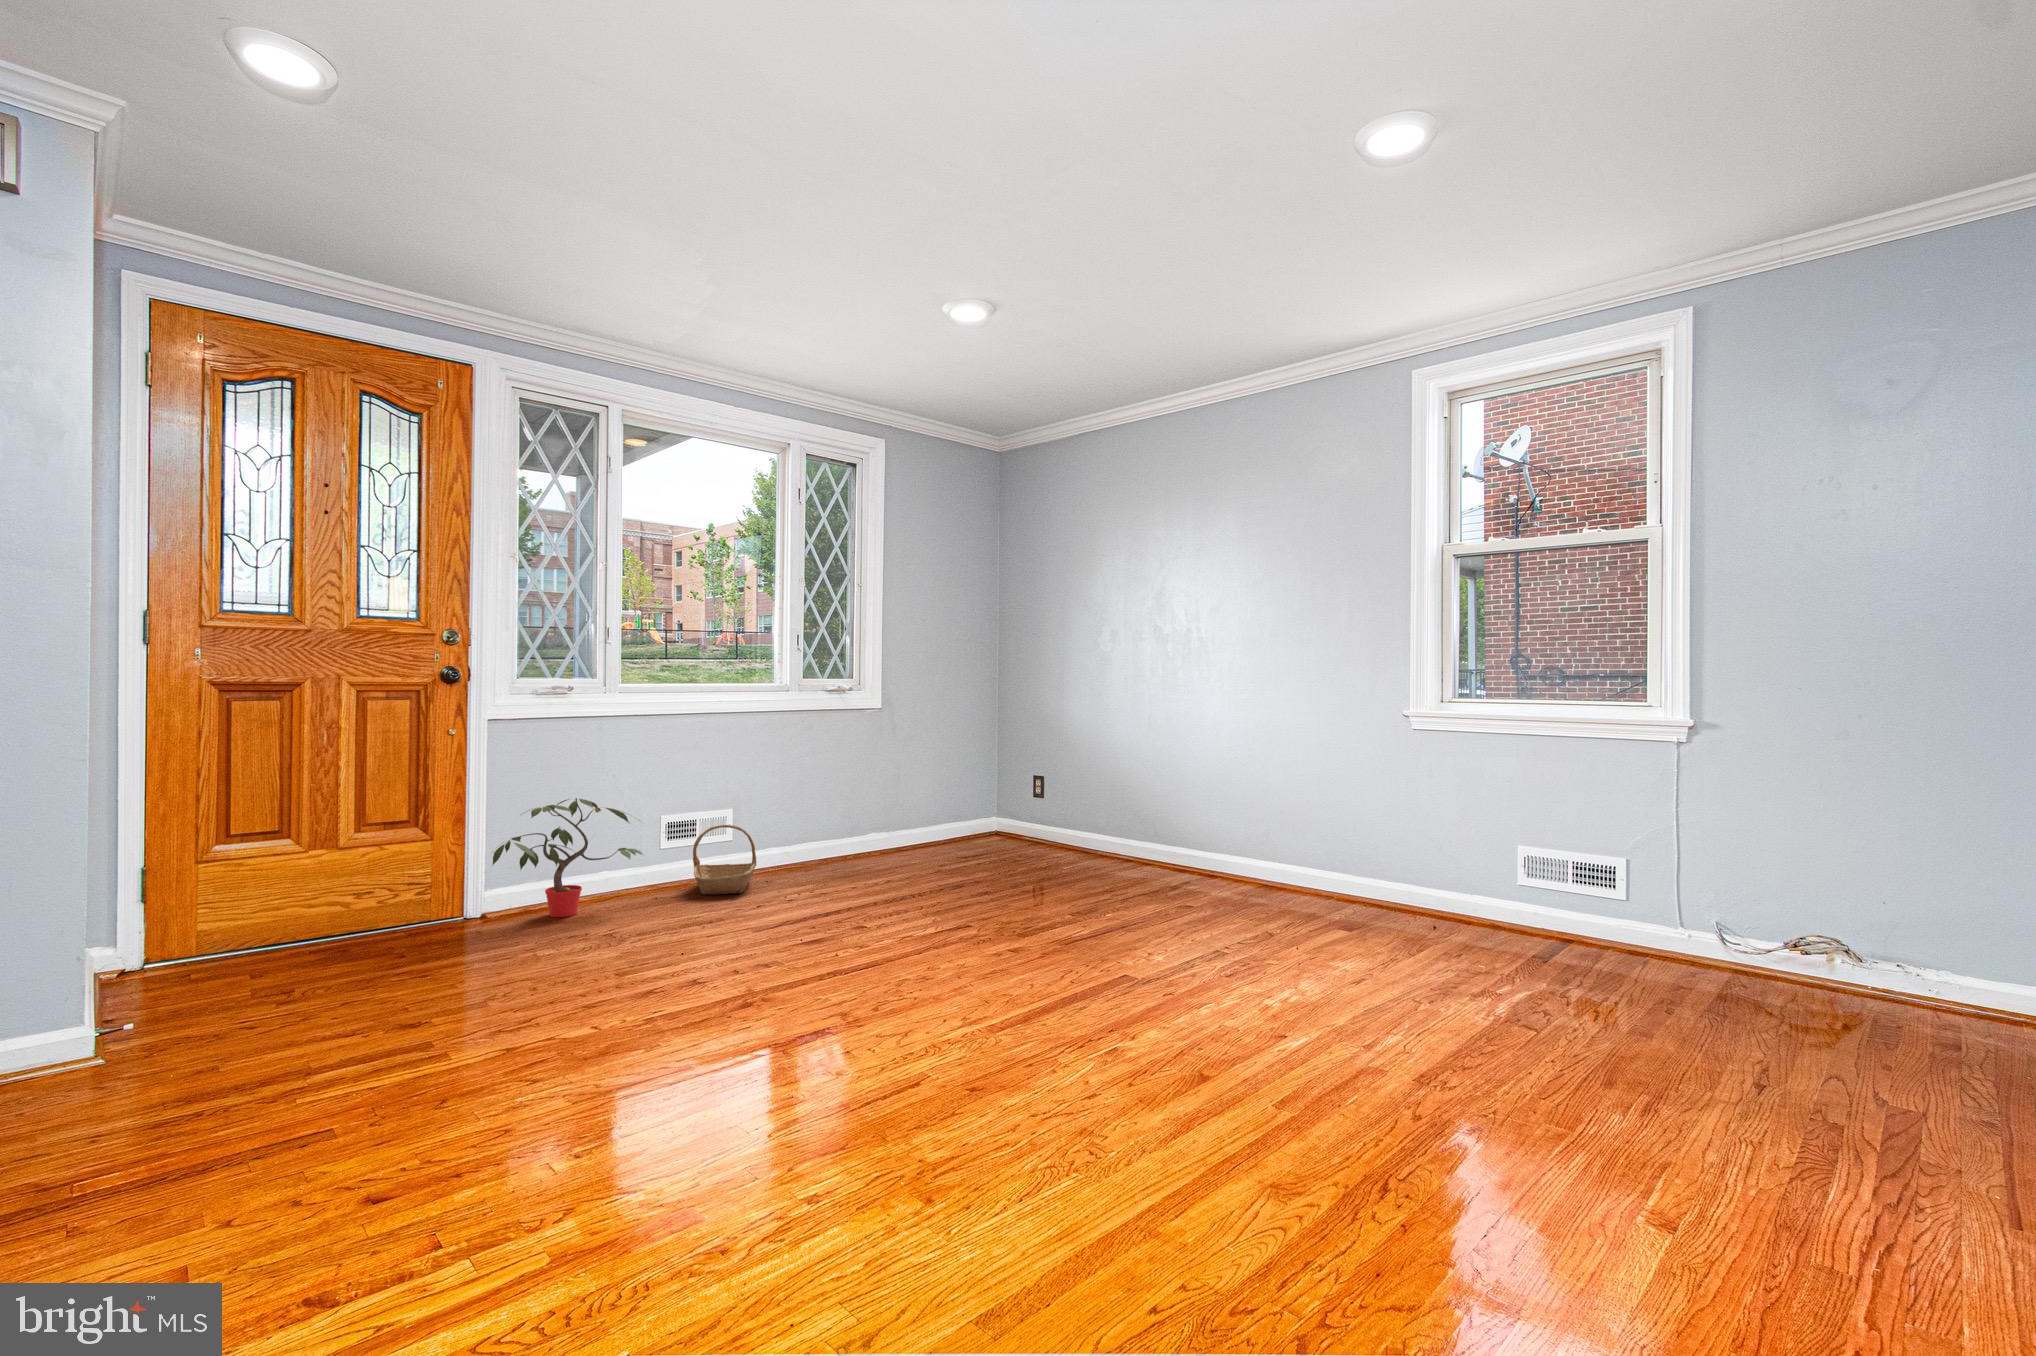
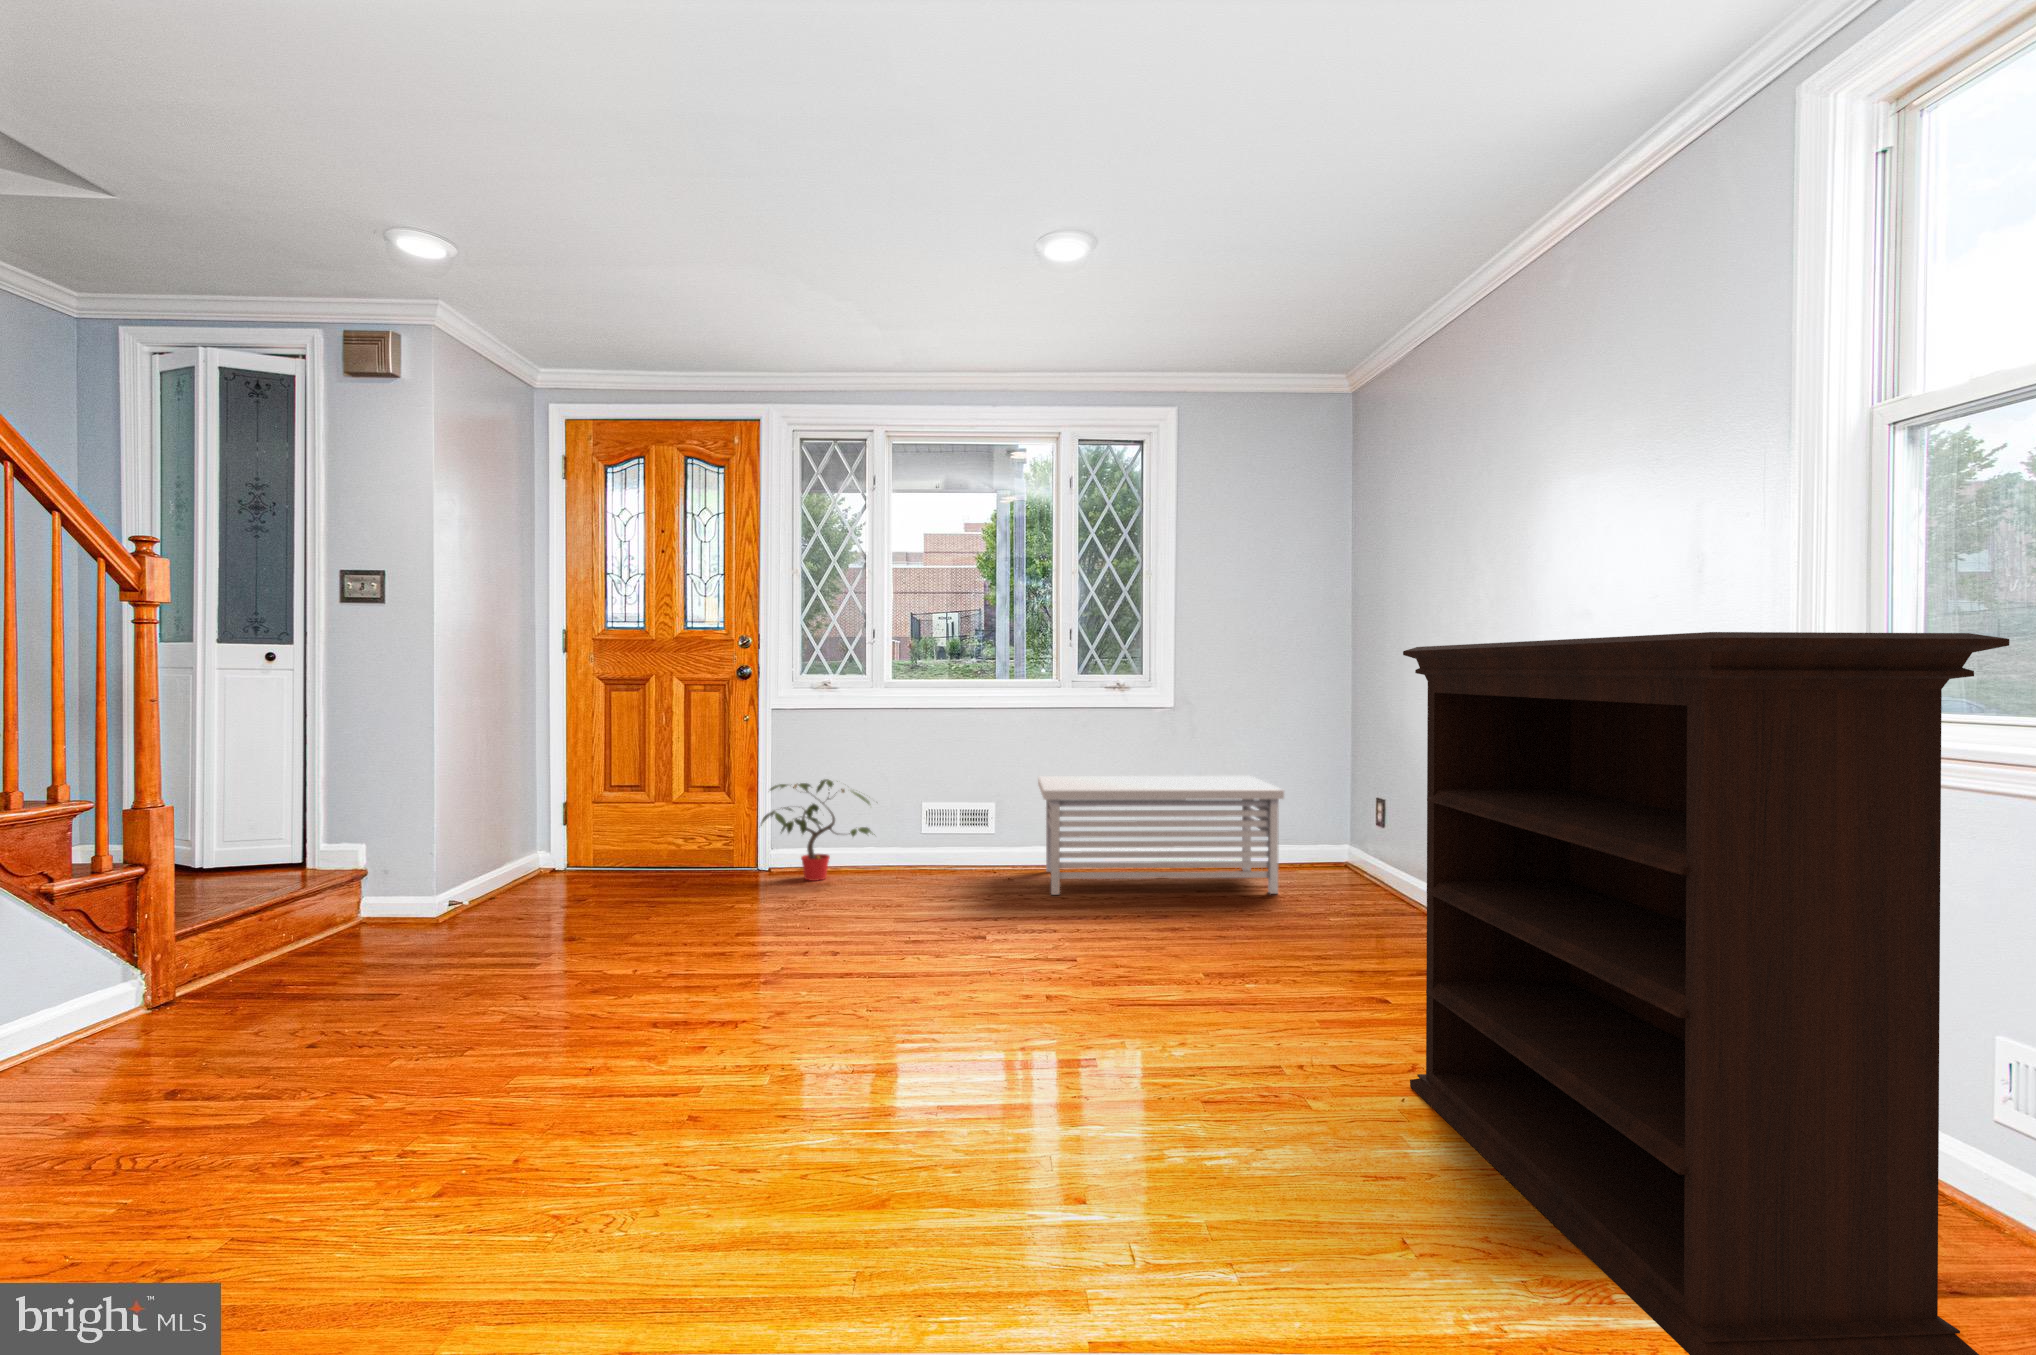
bookshelf: none [1291,661,1615,998] -> present [1403,632,2009,1355]
storage bench: none [776,766,1003,886] -> present [1038,776,1284,895]
basket: present [693,825,756,895] -> none [927,817,1000,885]

